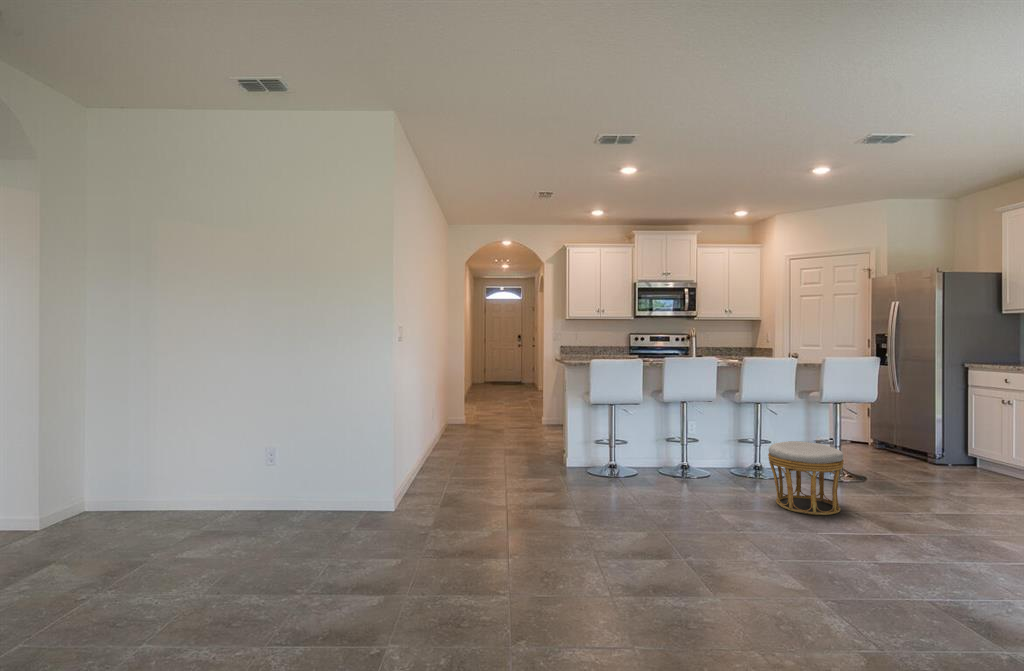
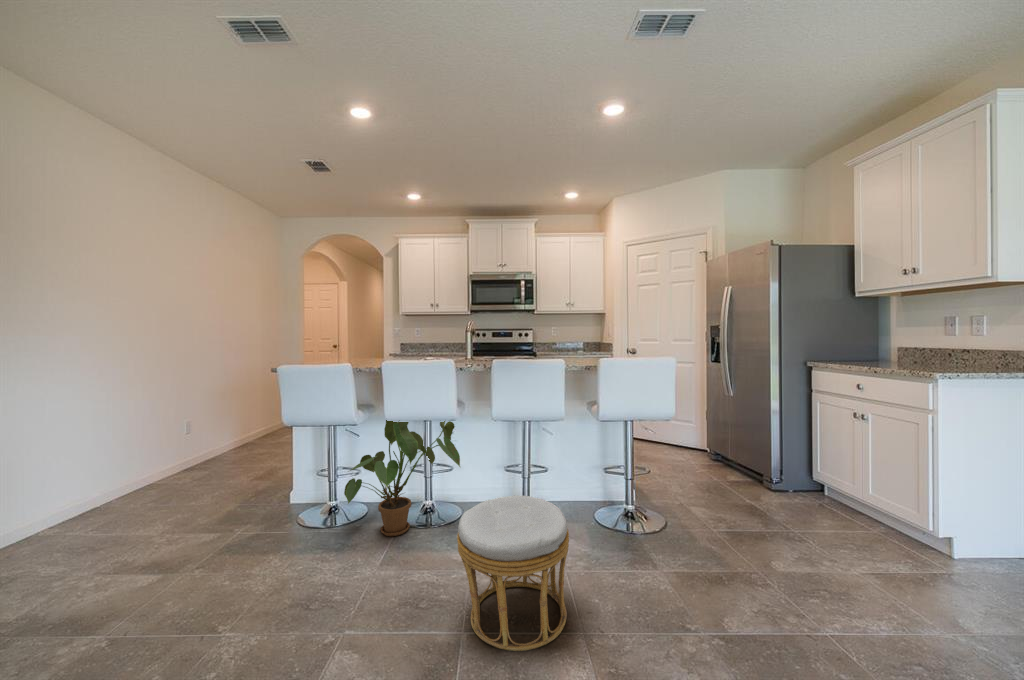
house plant: none [636,398,721,480] -> present [344,420,460,536]

